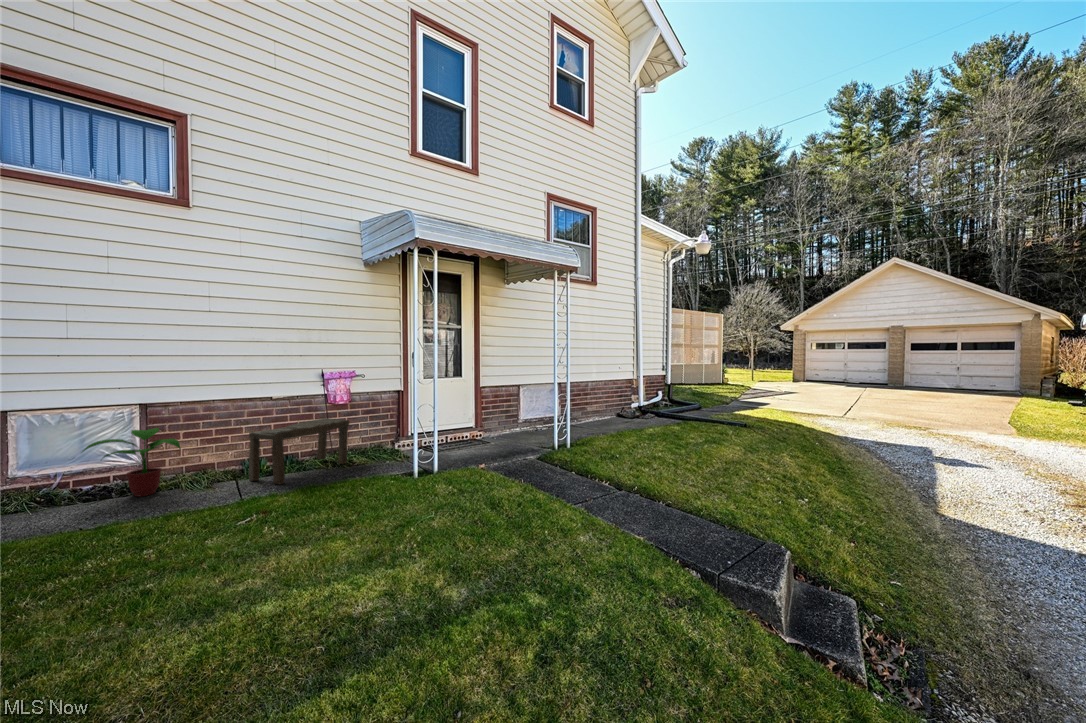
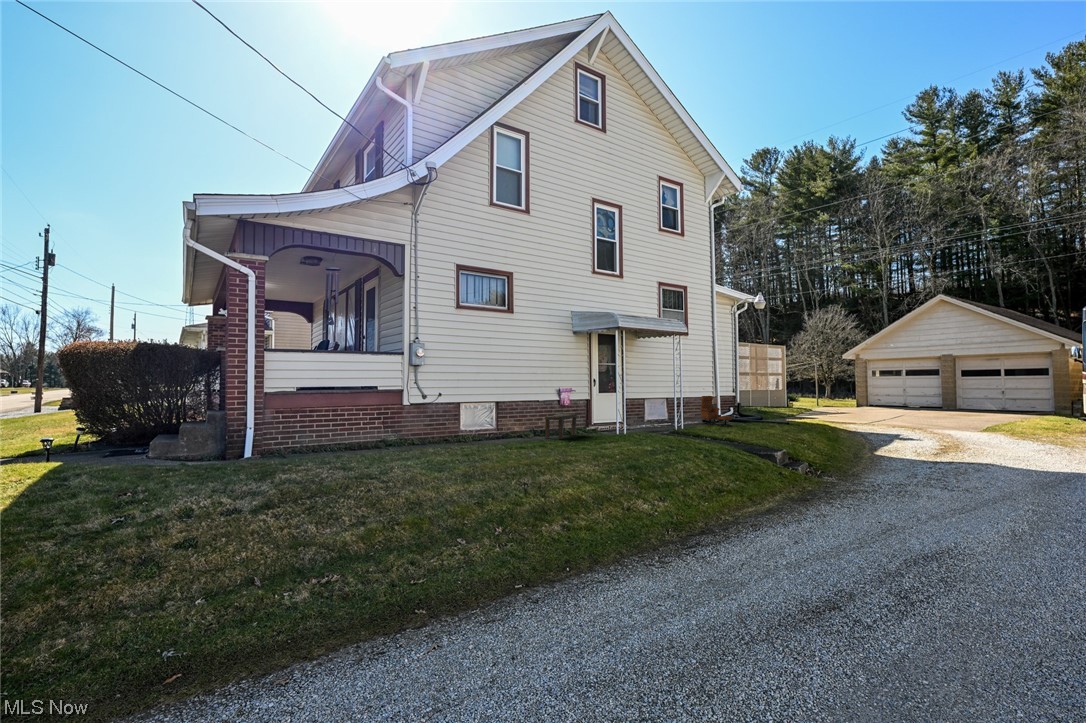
lounge chair: none [615,377,664,425] -> present [700,396,732,427]
potted plant: present [83,428,181,497] -> none [502,413,530,441]

